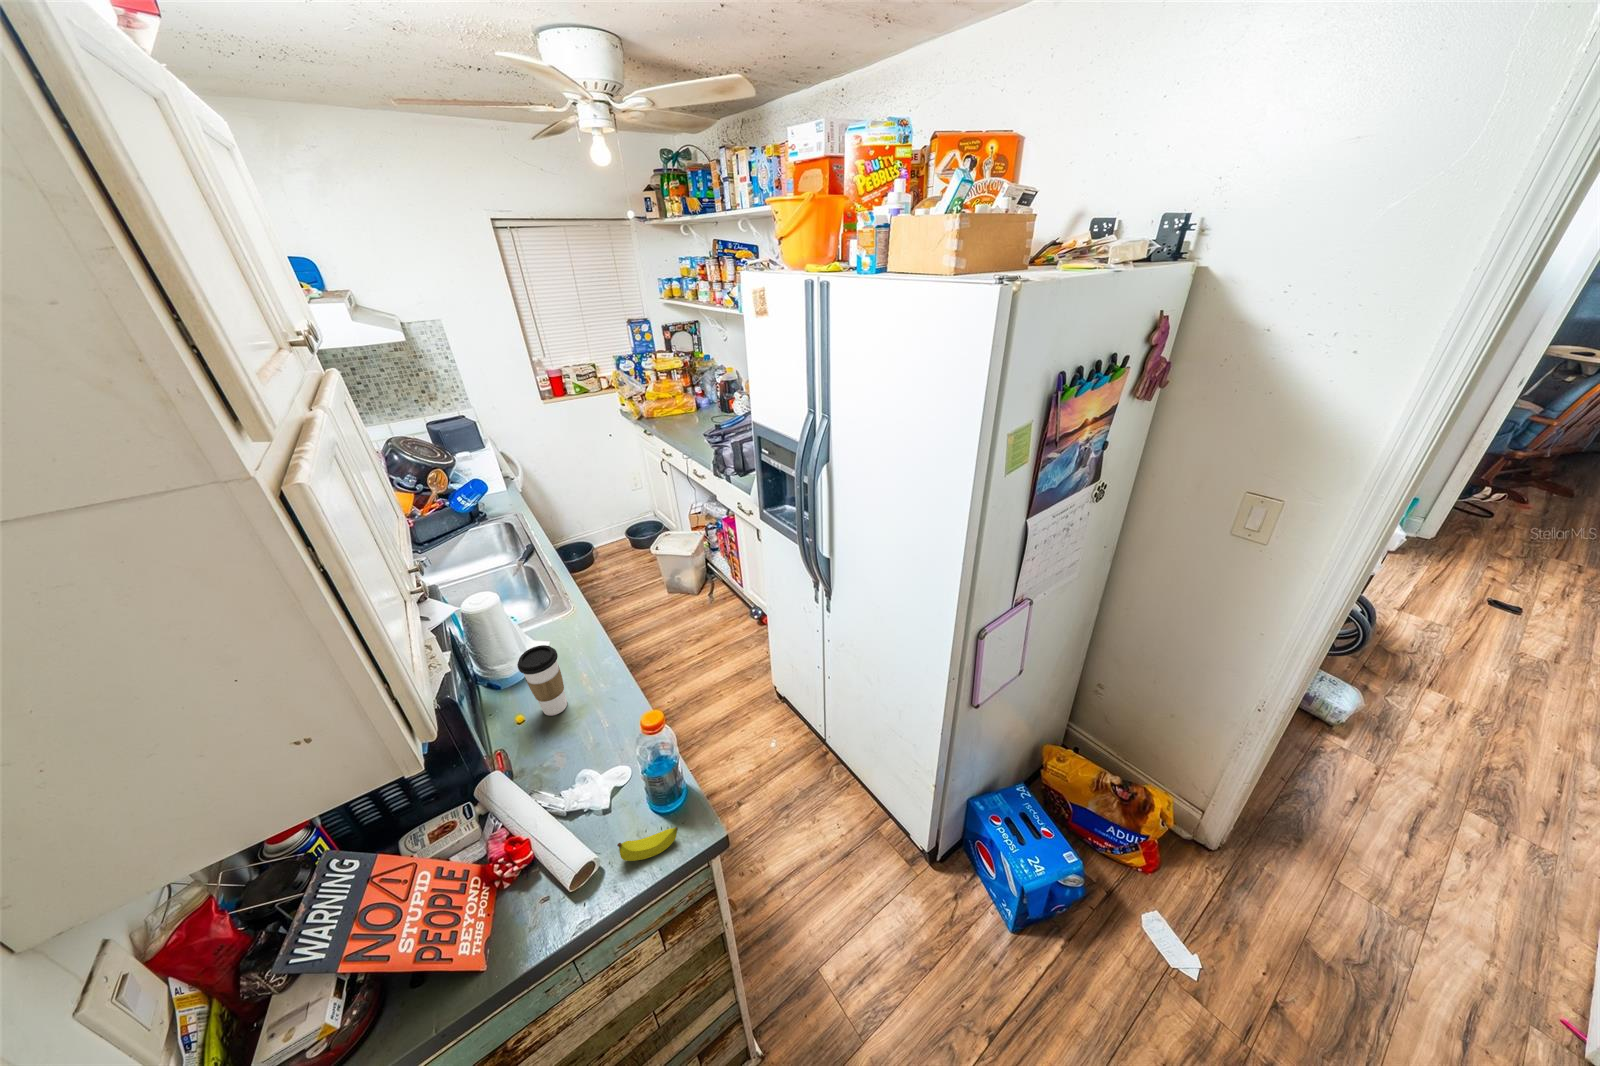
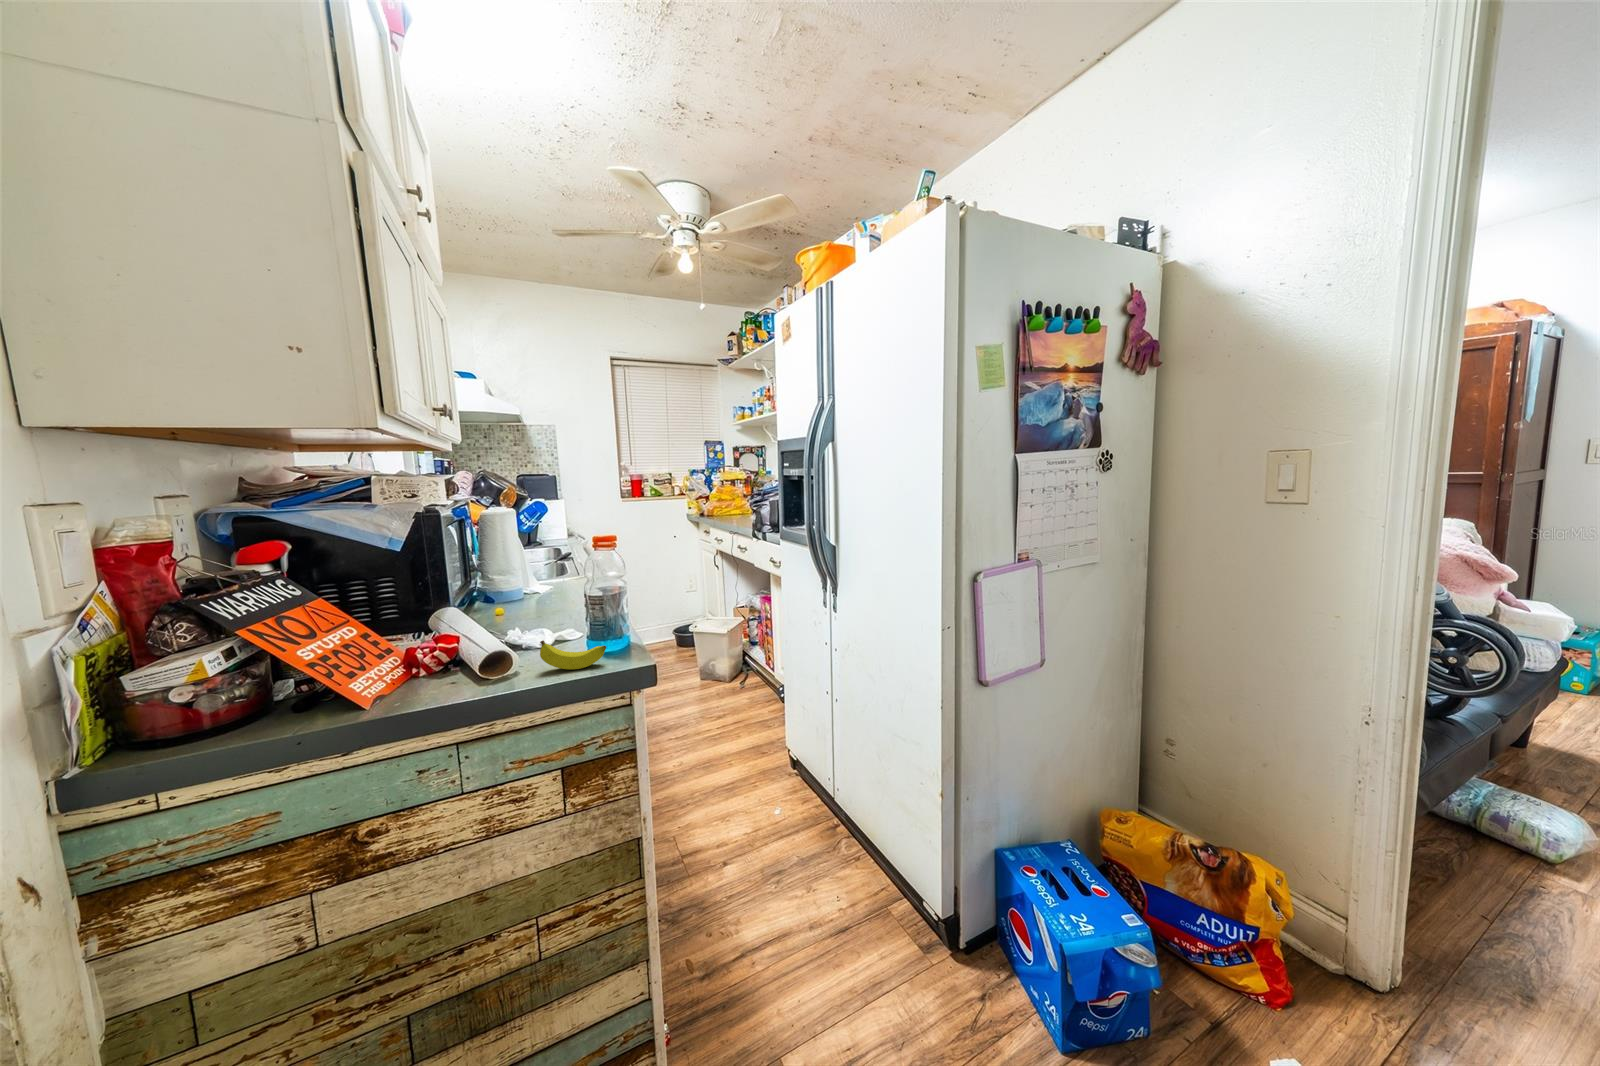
coffee cup: present [517,645,567,716] -> none [512,546,551,617]

